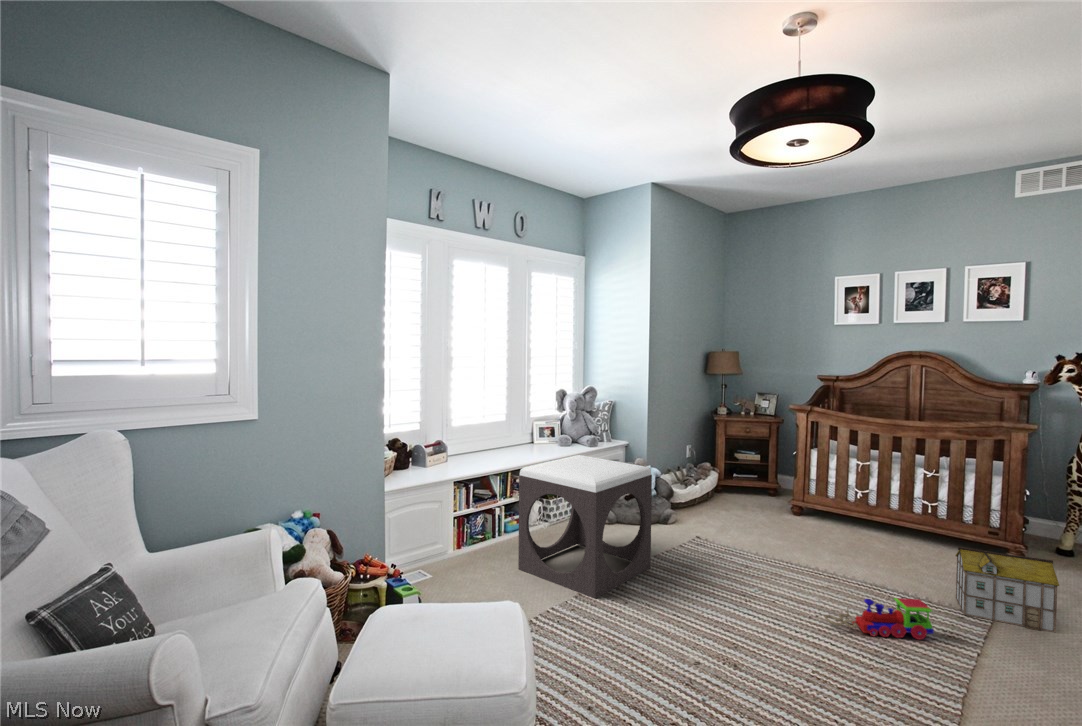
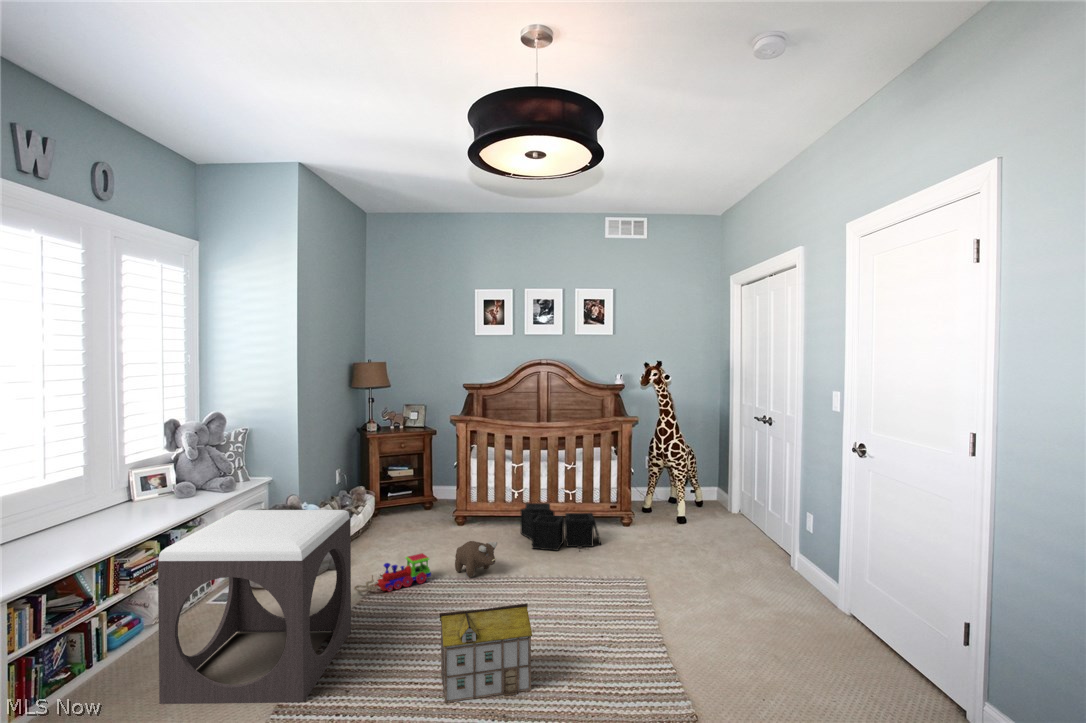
storage bin: none [858,507,962,571] -> present [520,503,601,551]
plush toy: none [764,525,807,559] -> present [455,541,497,578]
toy house: present [955,547,1059,632] -> present [440,603,532,703]
toy train: present [825,598,934,639] -> present [354,553,431,592]

